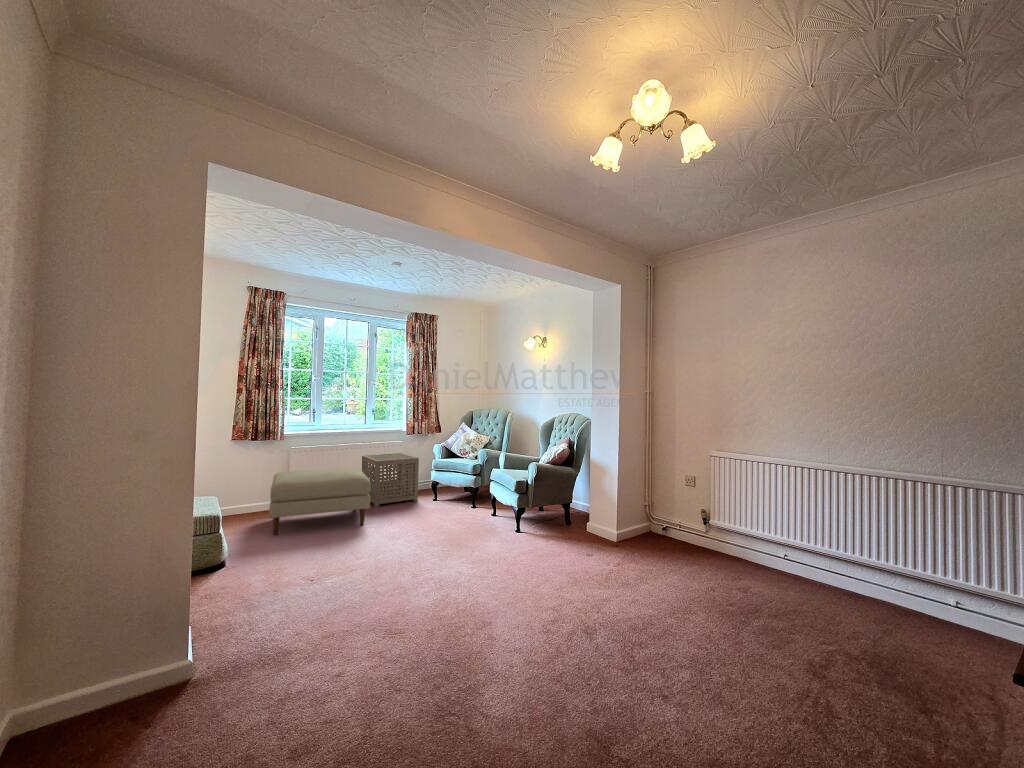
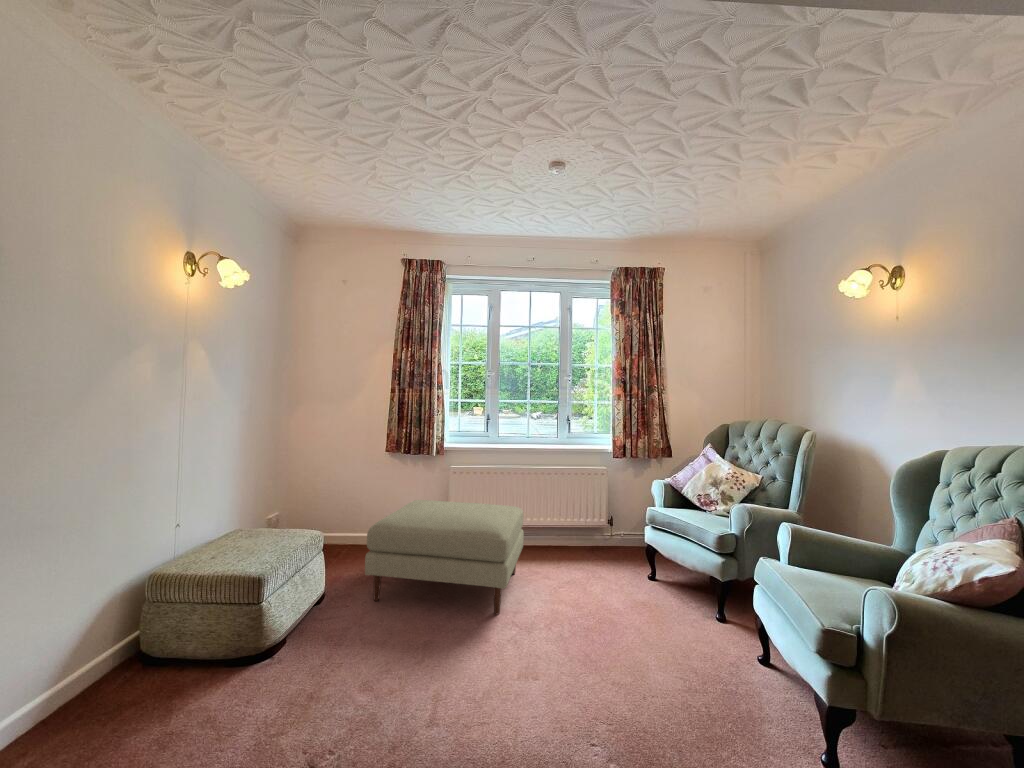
side table: present [362,453,419,507] -> none [540,484,621,574]

